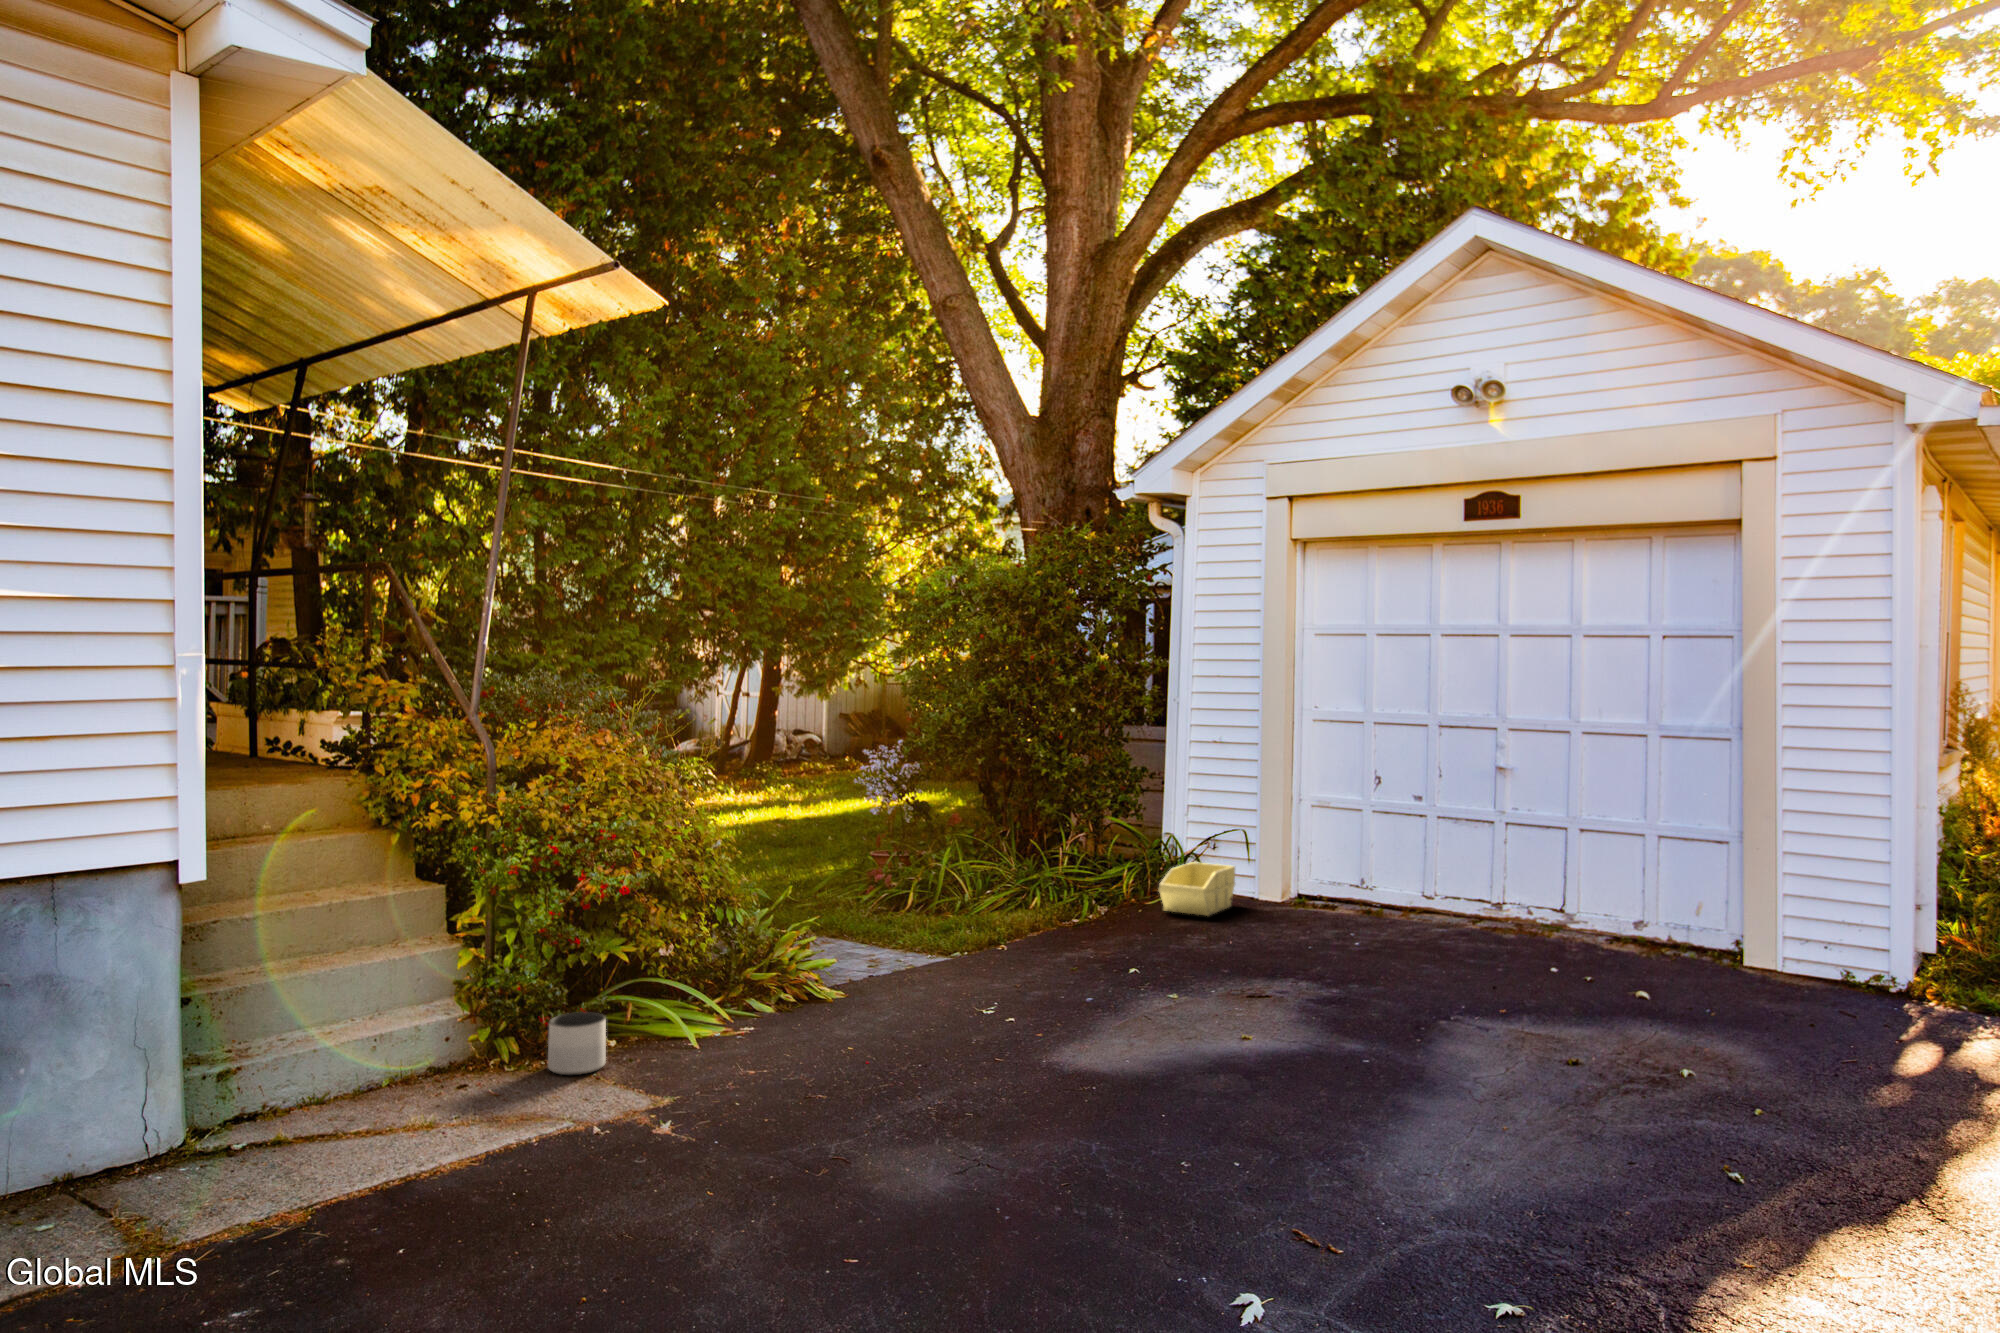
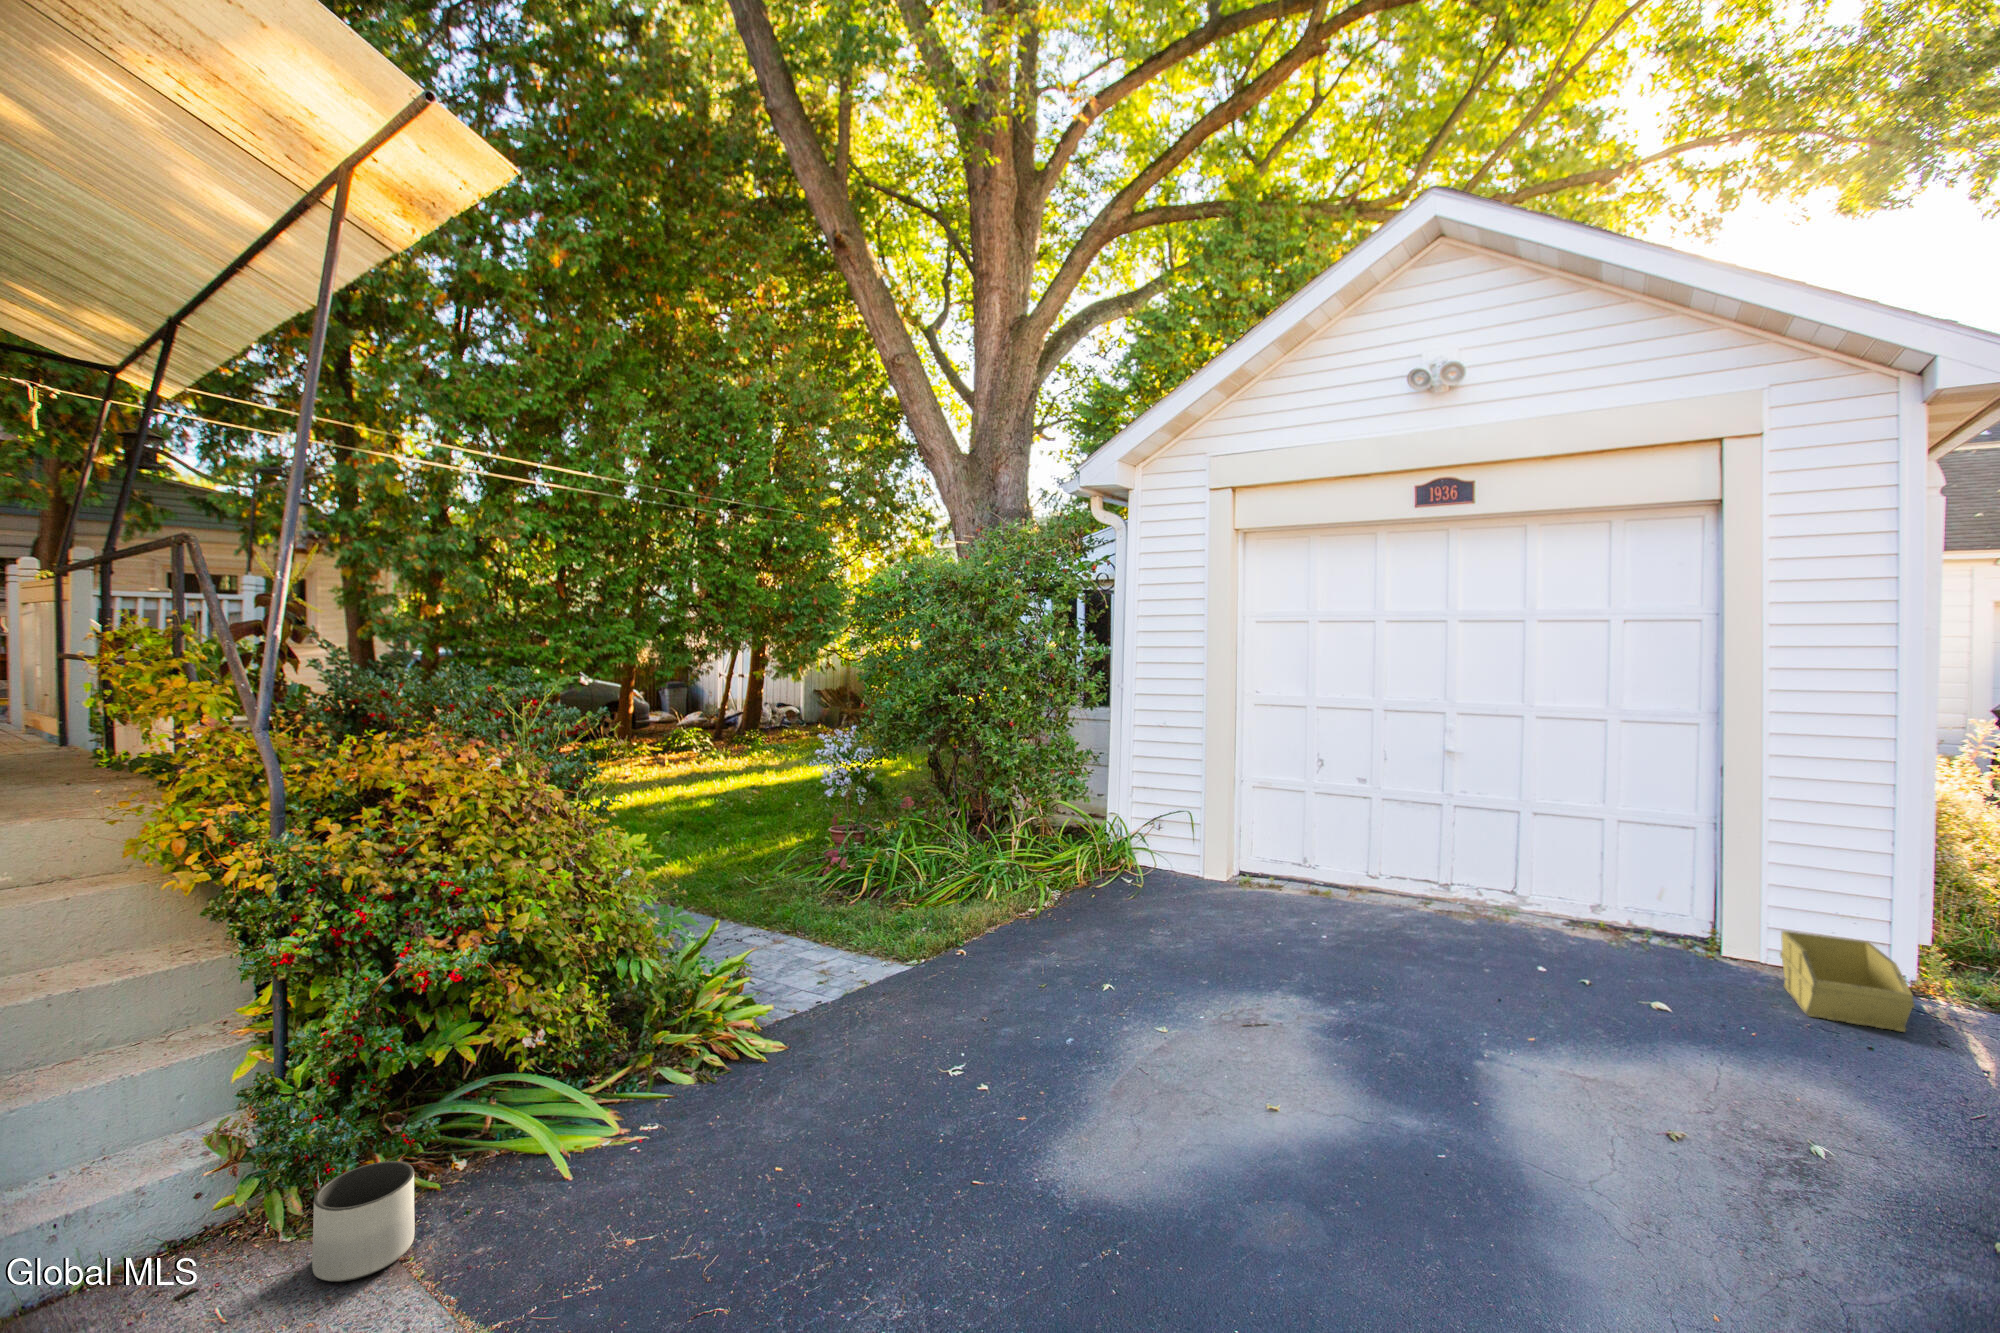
storage bin: present [1158,862,1235,916] -> present [1780,931,1915,1032]

